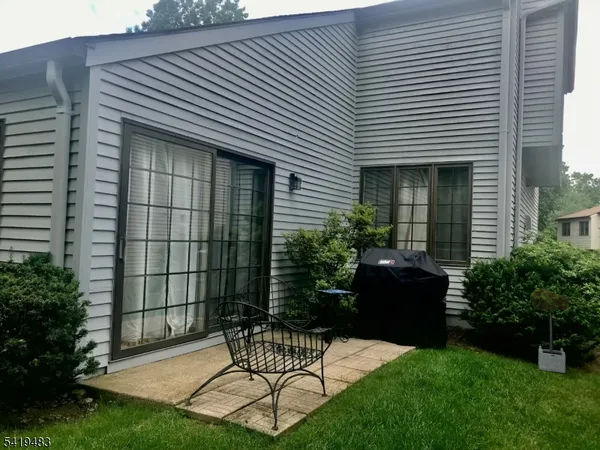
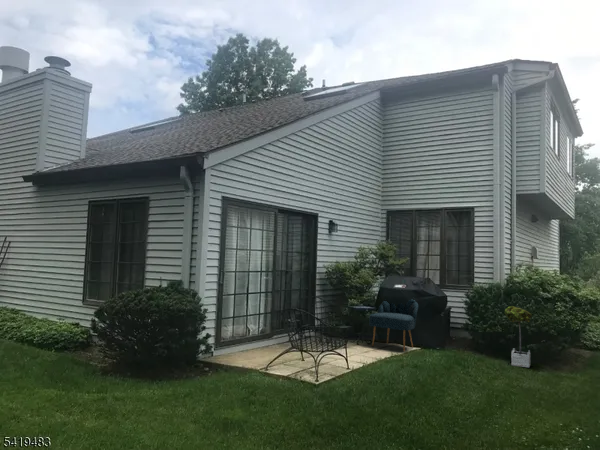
chair: none [346,271,414,354] -> present [369,299,418,351]

